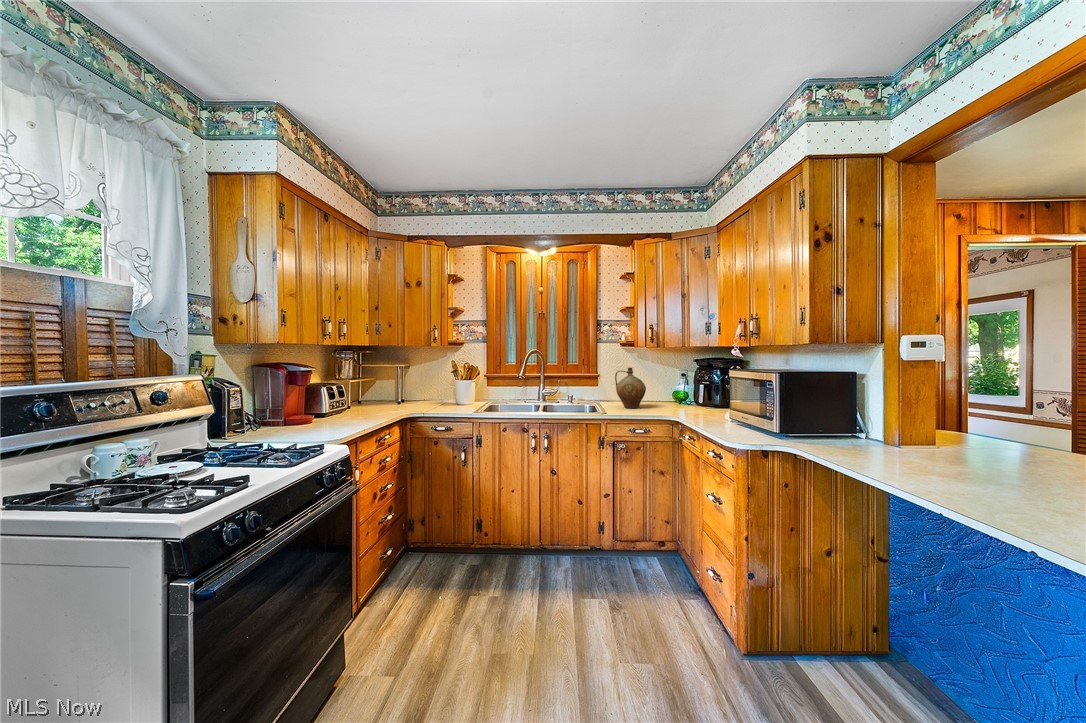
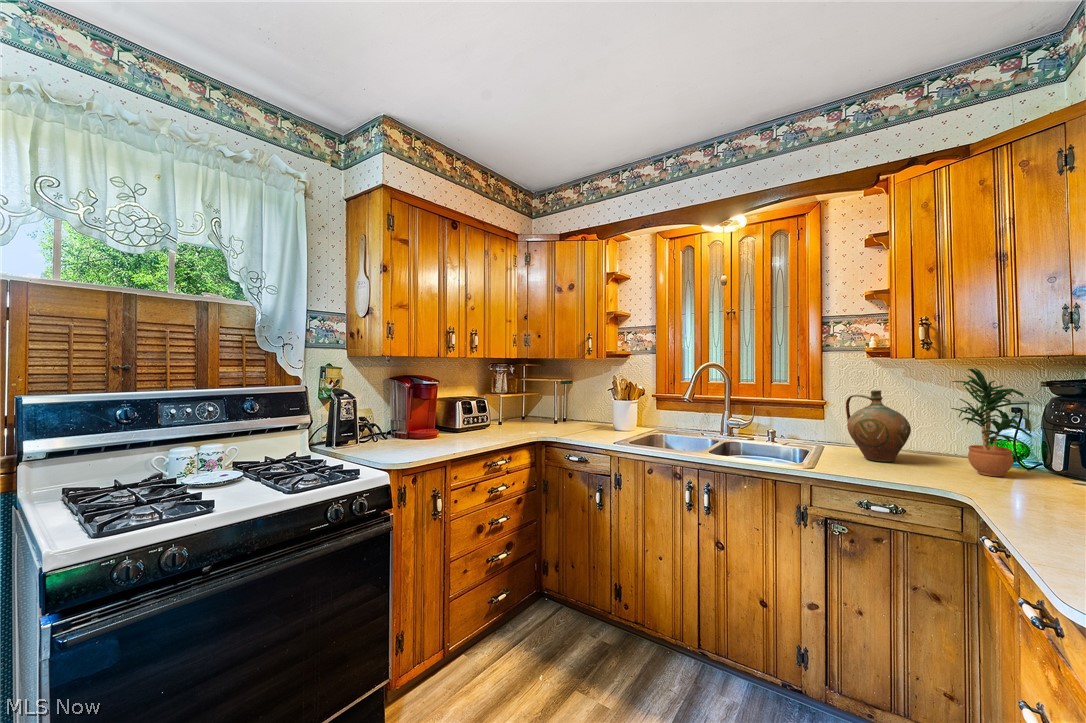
potted plant: none [663,354,694,409] -> present [951,368,1032,476]

